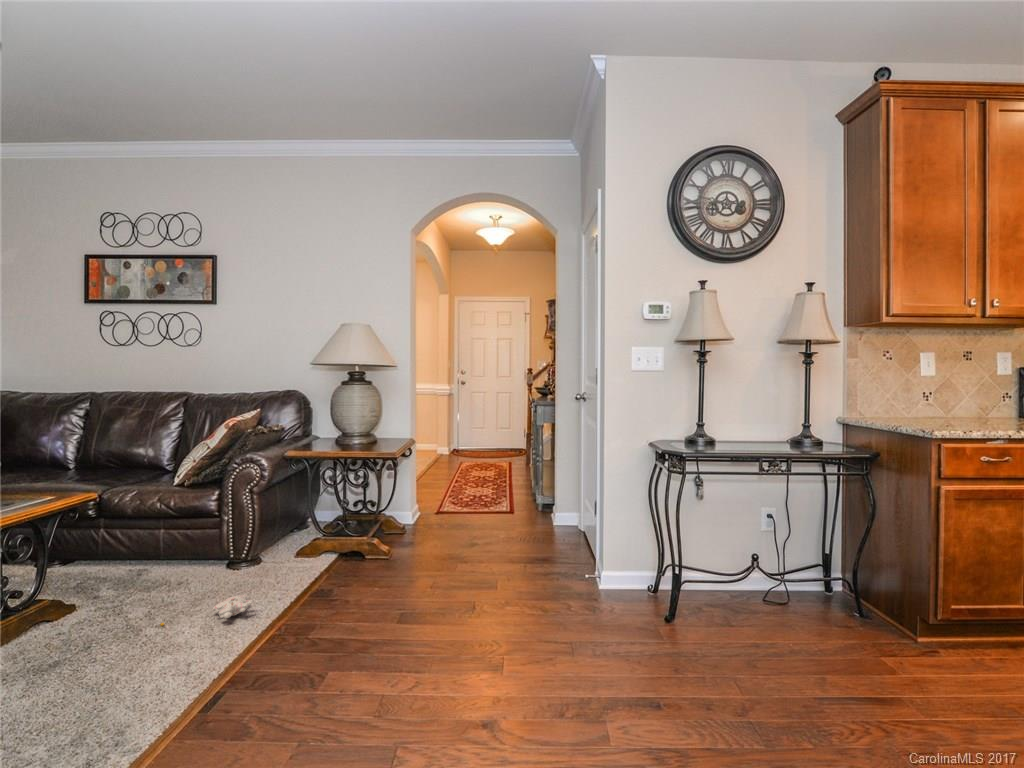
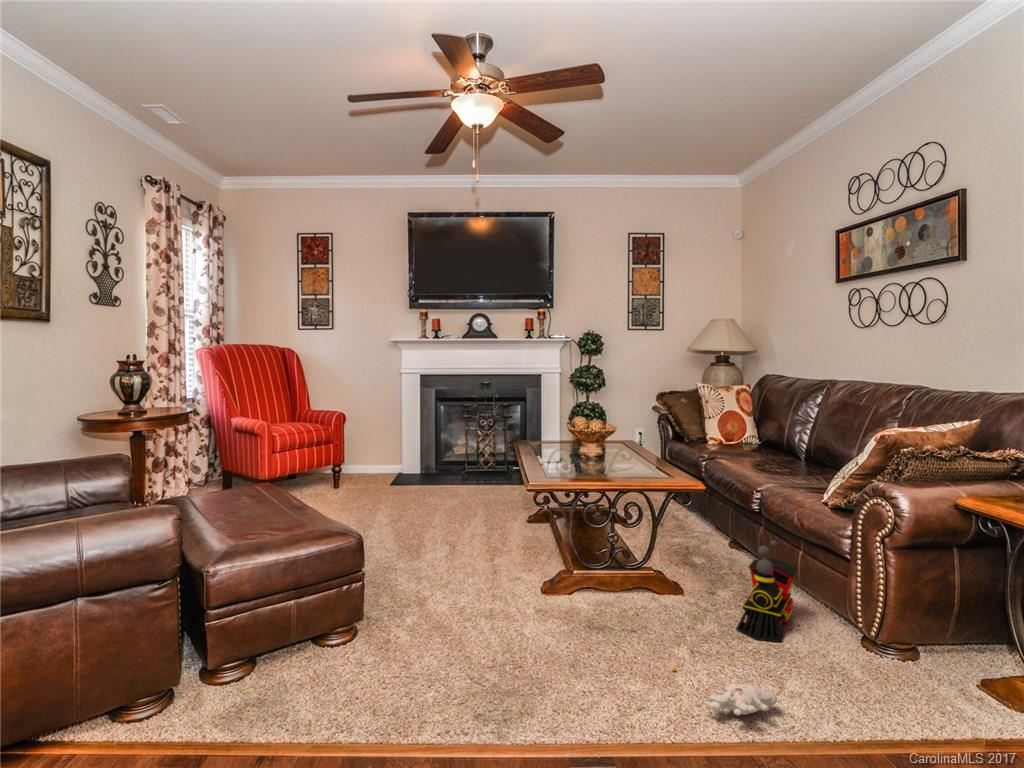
toy train: none [135,515,193,594] -> present [736,540,797,642]

